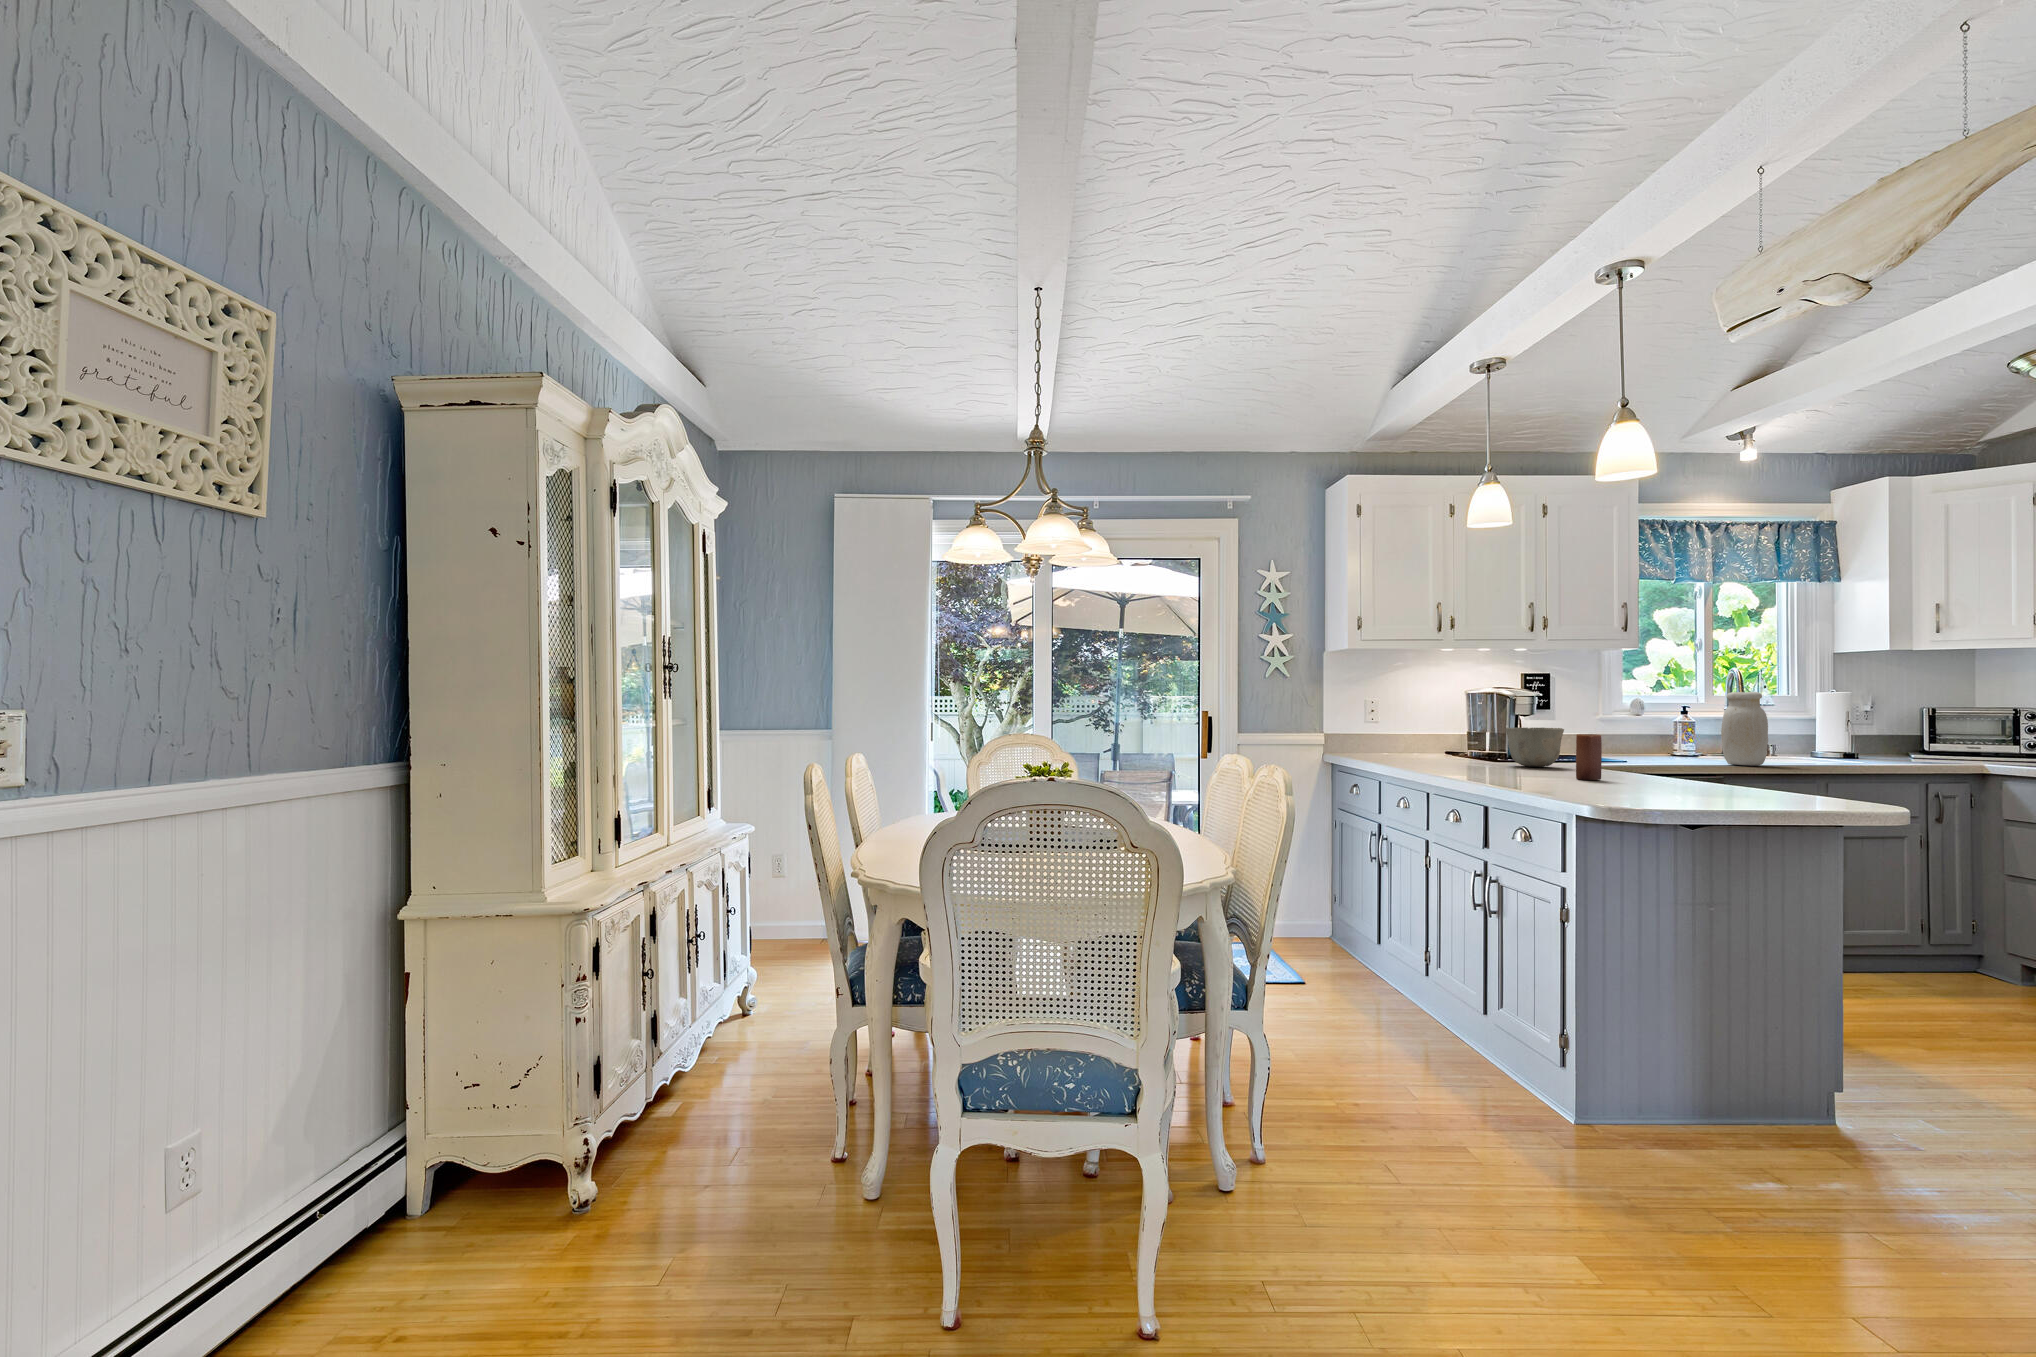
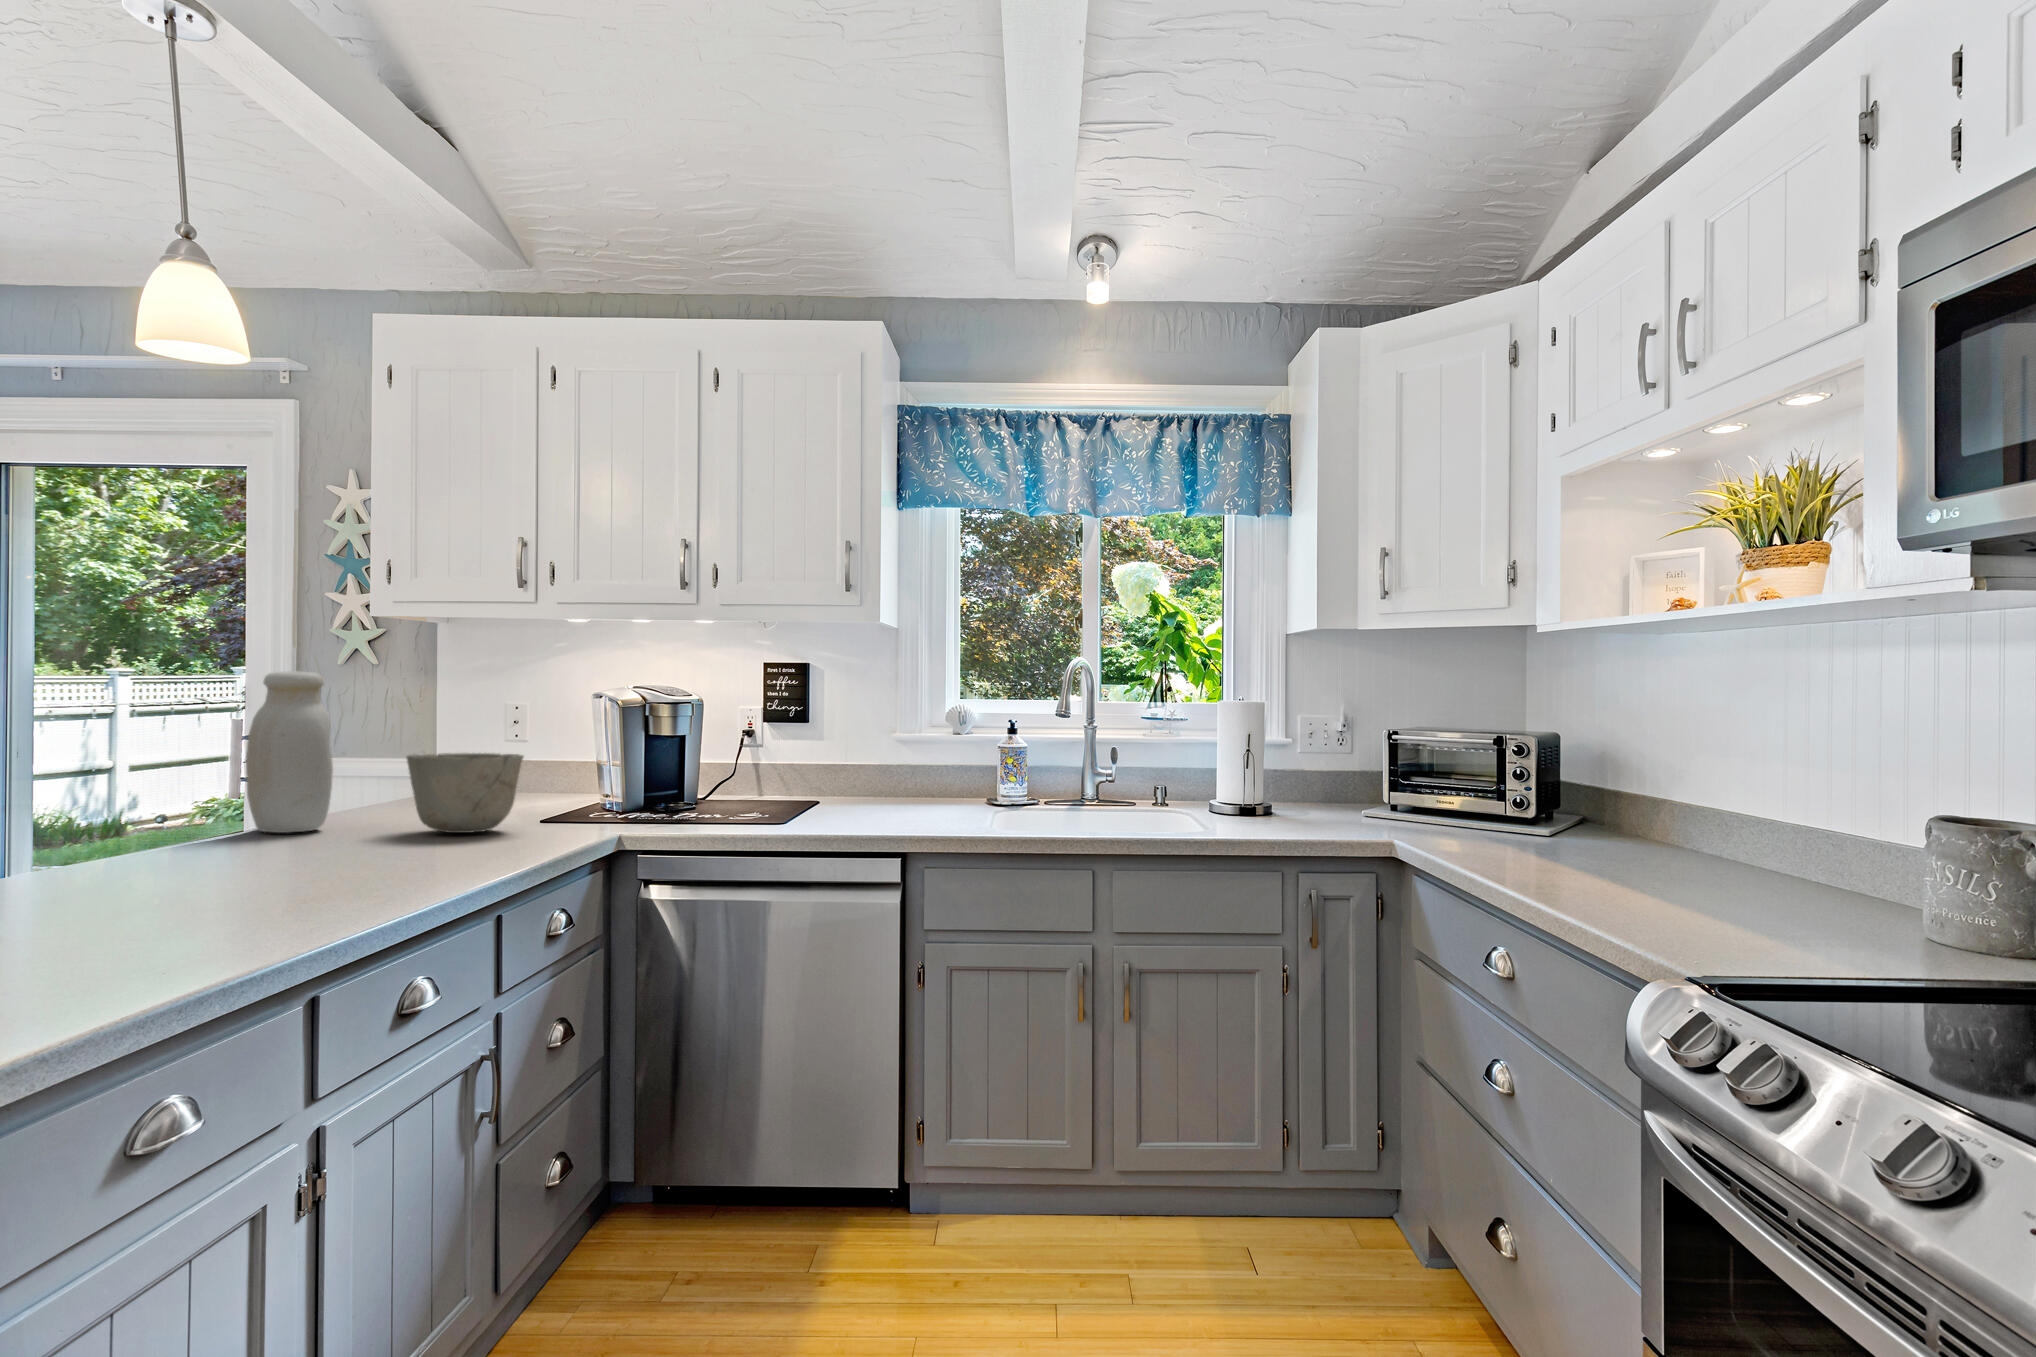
jar: present [1721,692,1768,766] -> present [246,671,333,833]
candle: present [1576,734,1602,780] -> none [172,771,242,882]

